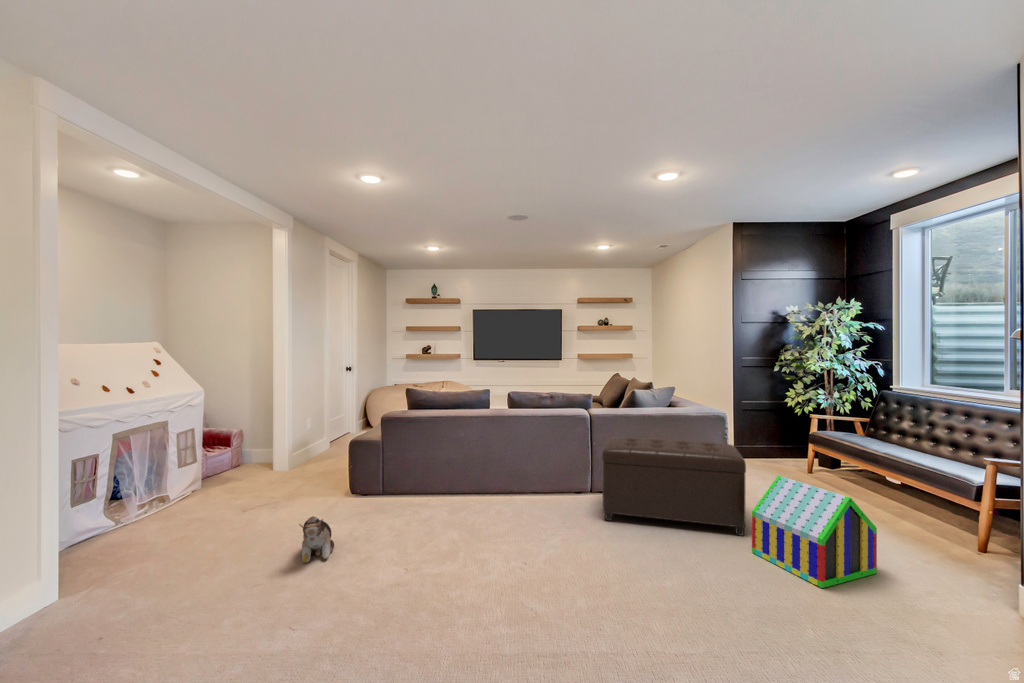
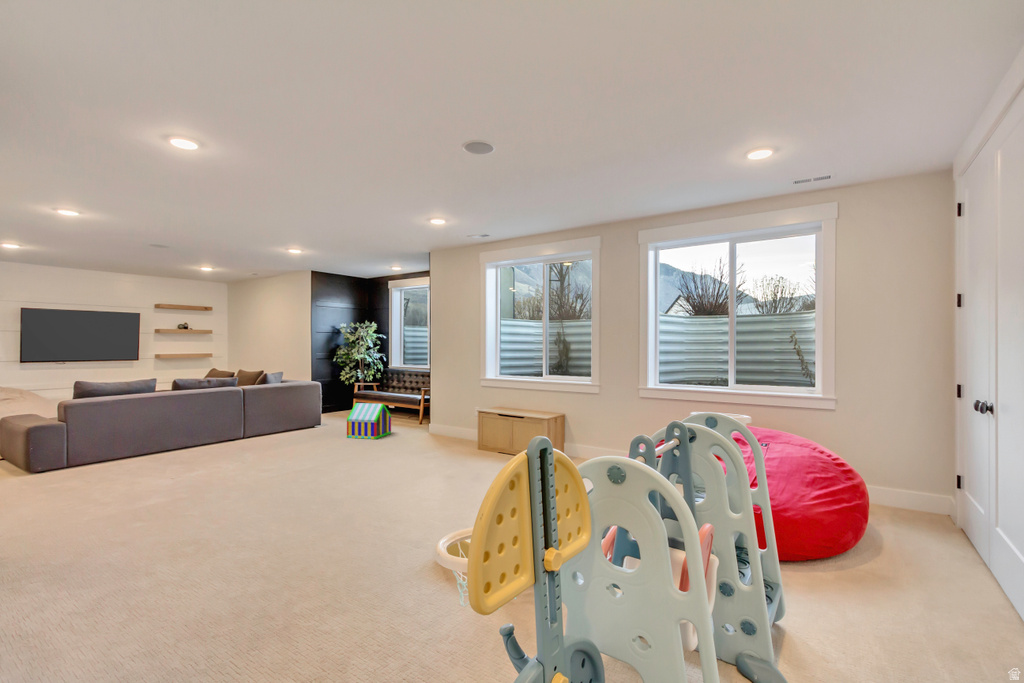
ottoman: present [602,437,746,536] -> none [260,396,341,443]
plush toy: present [299,516,334,563] -> none [84,454,124,488]

